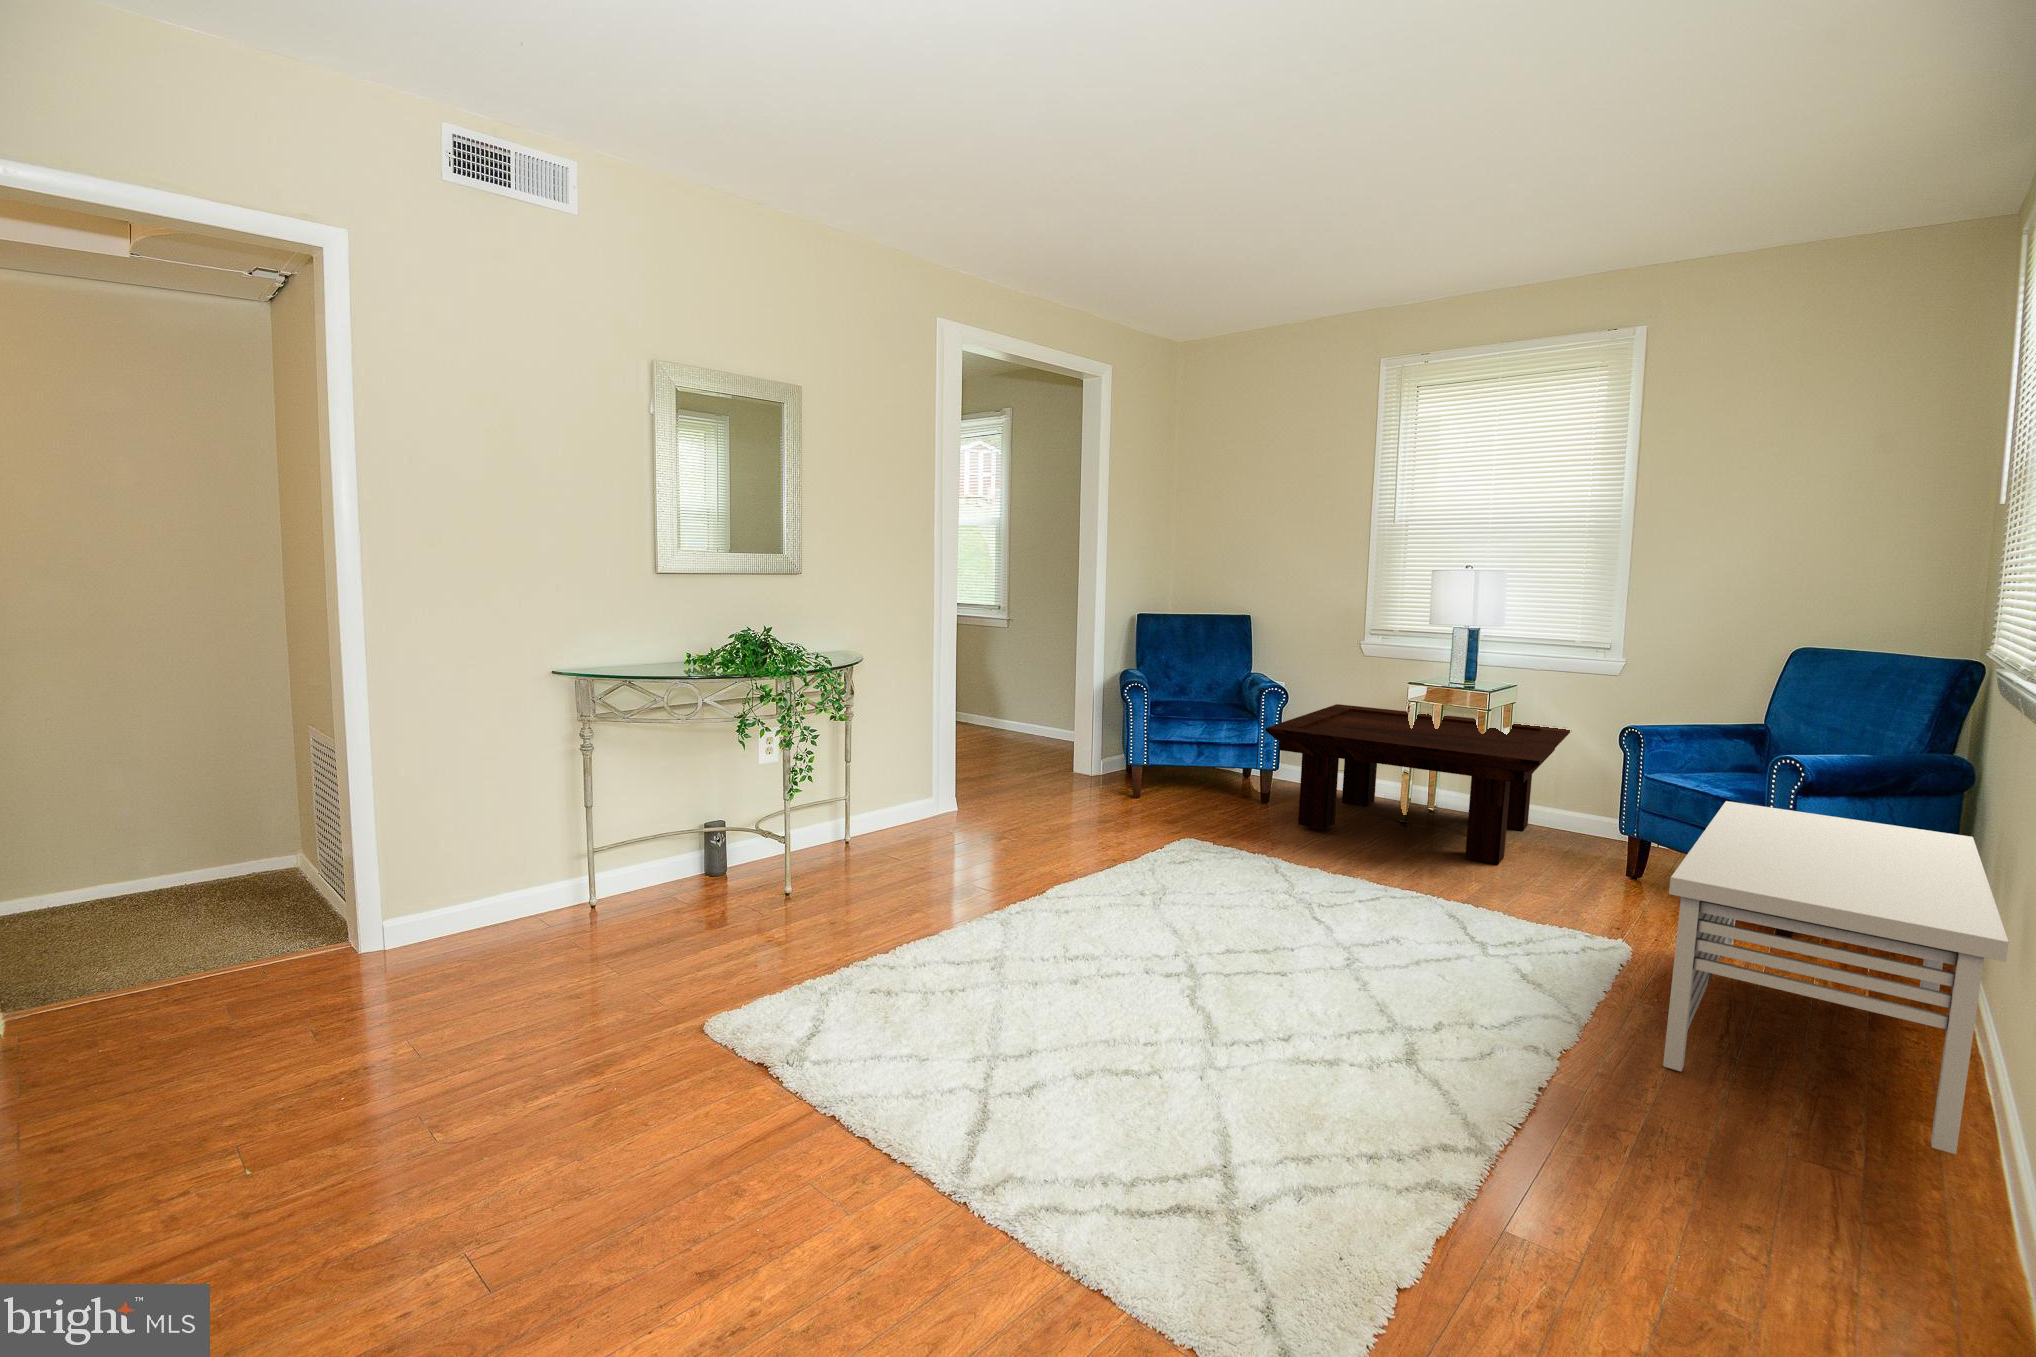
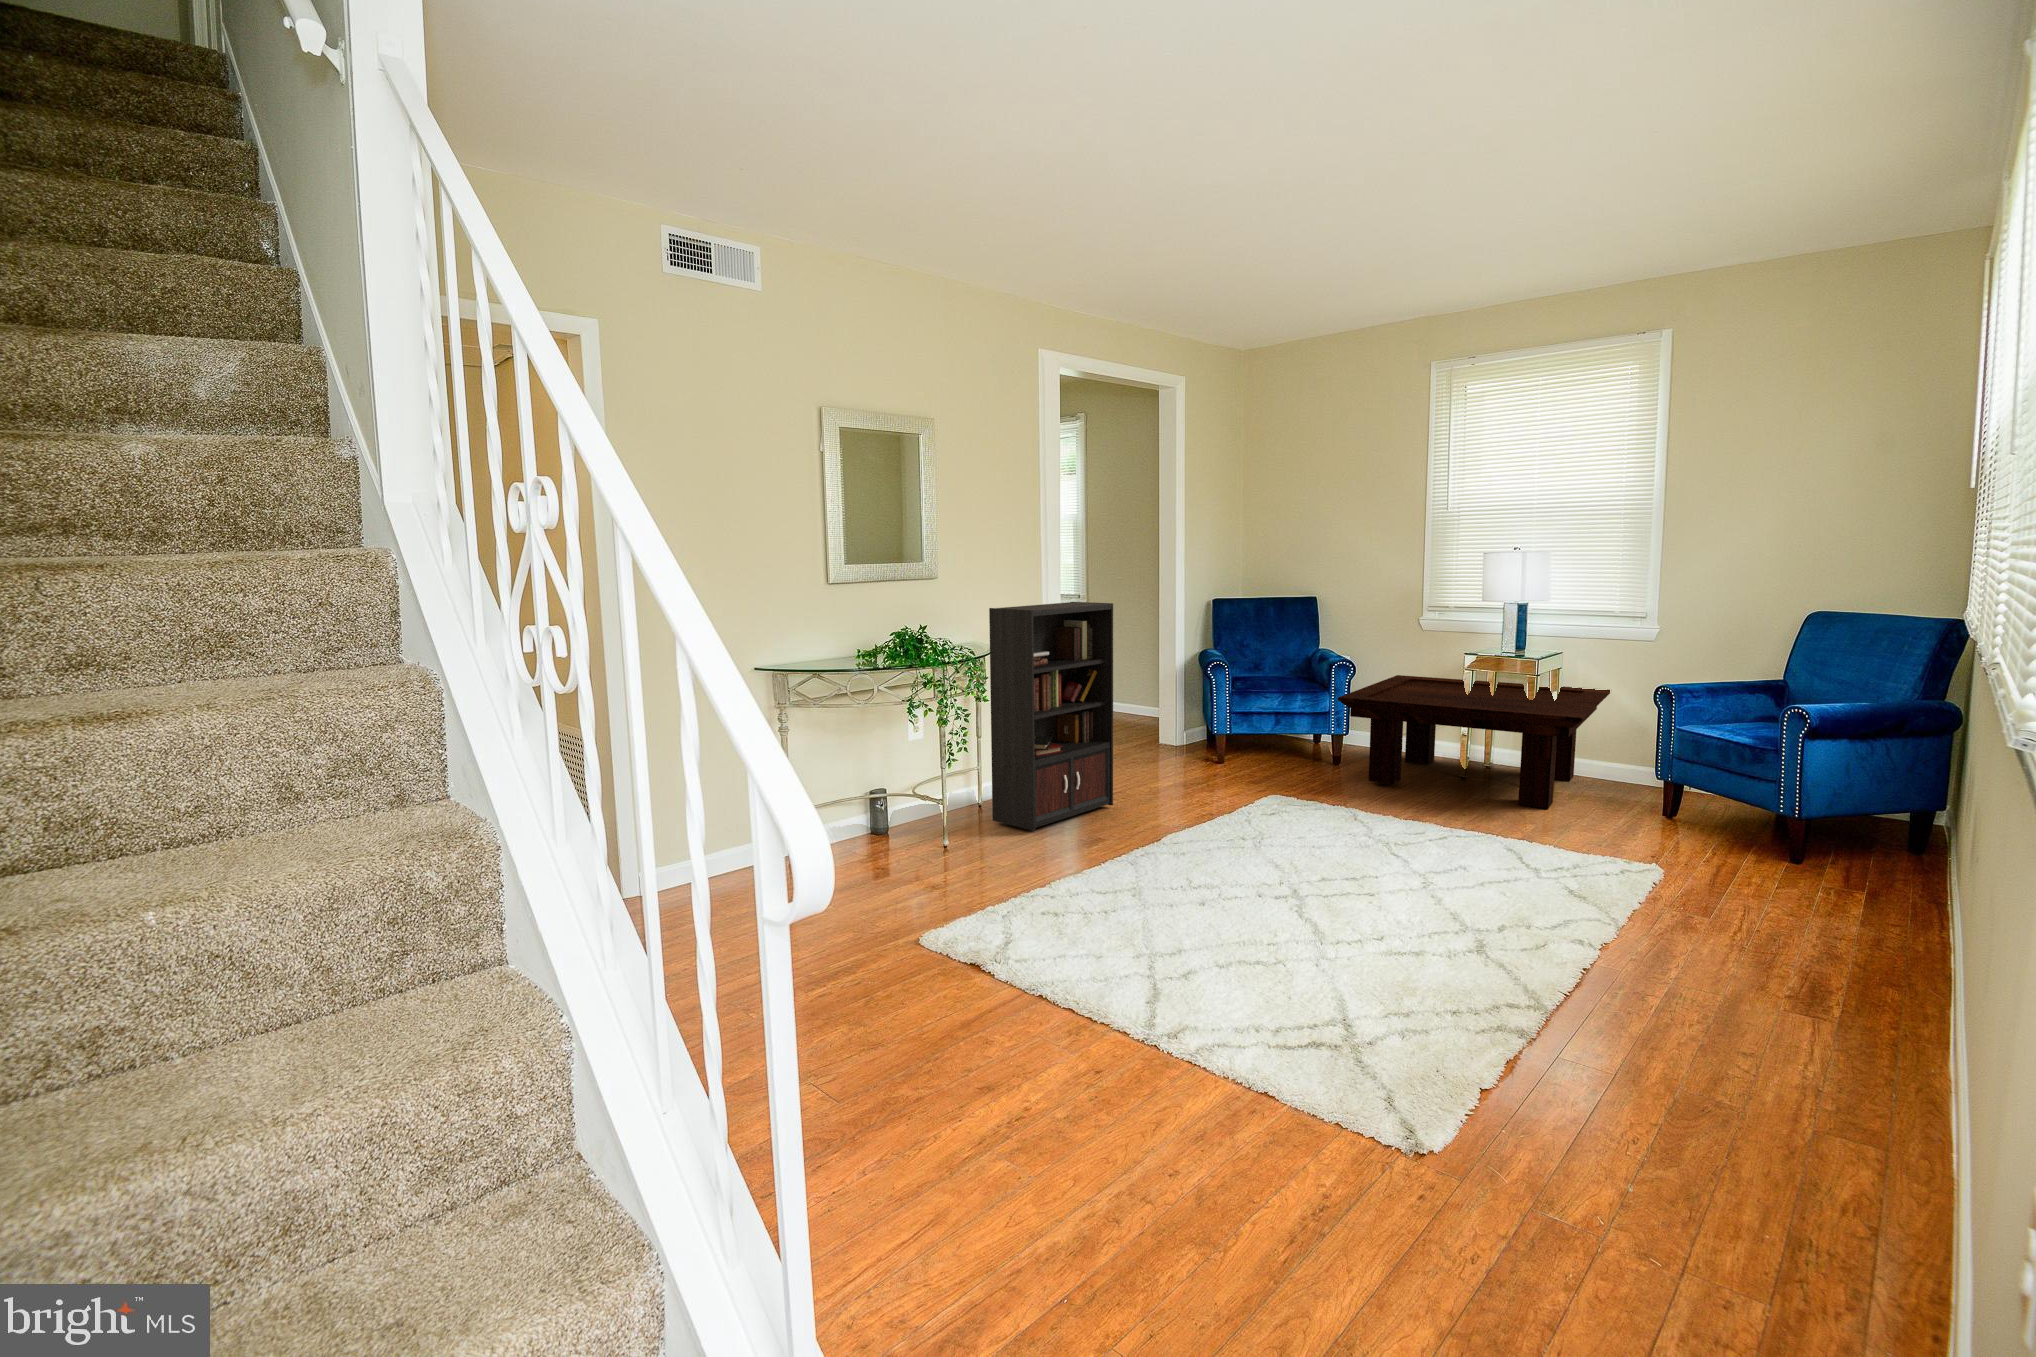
bookcase: none [851,607,1005,878] -> present [989,602,1113,831]
storage bench: present [1663,801,2009,1154] -> none [1686,745,1953,1007]

